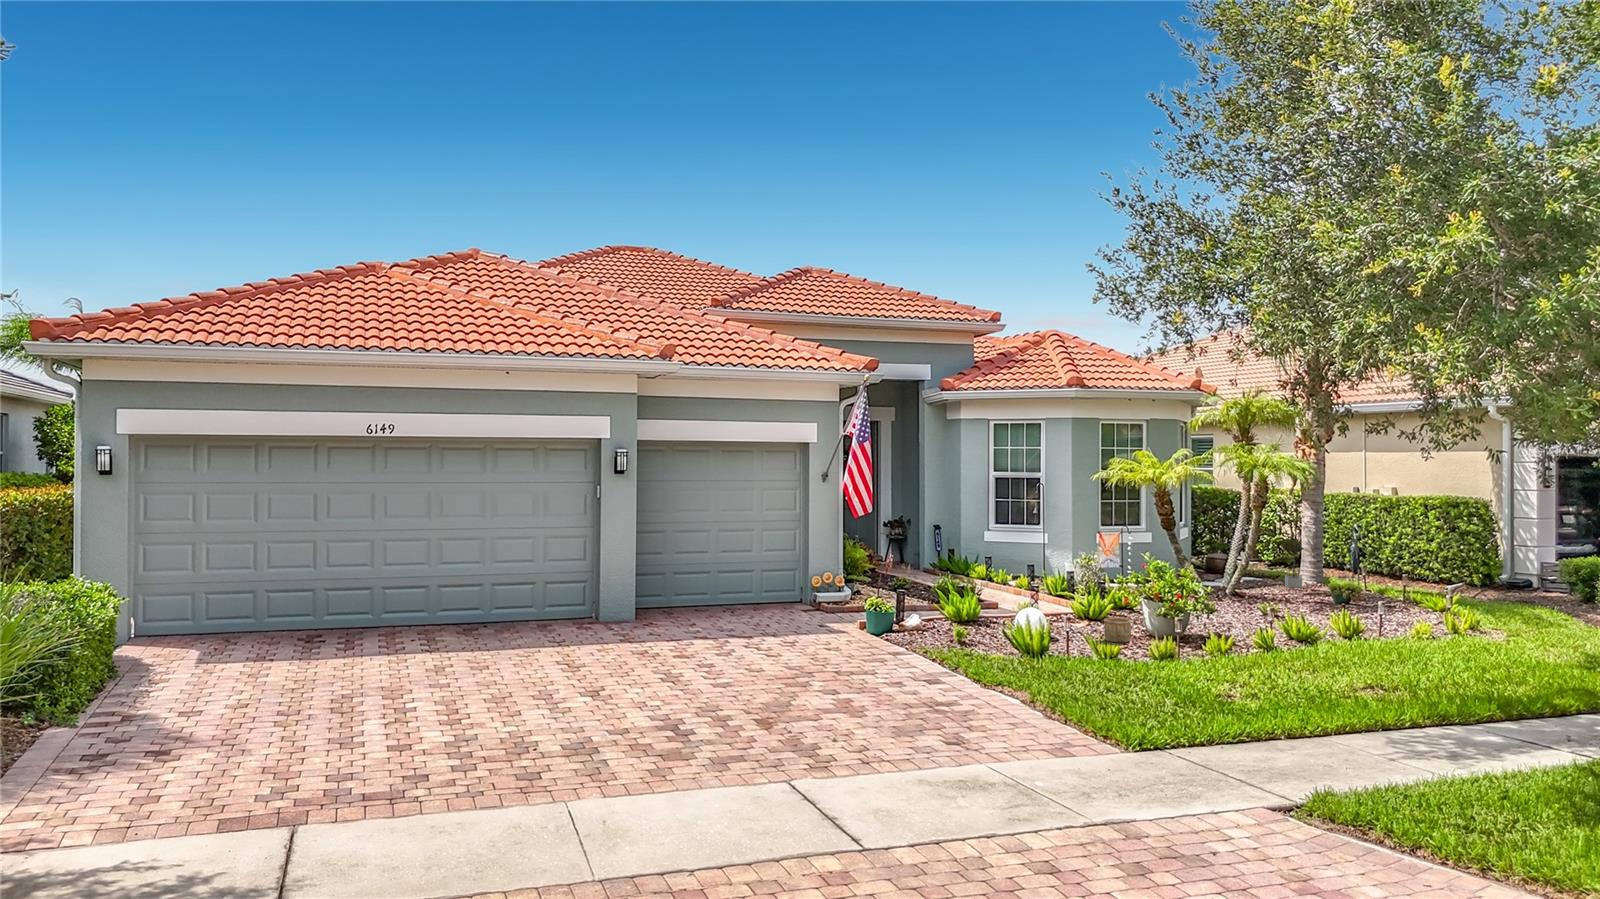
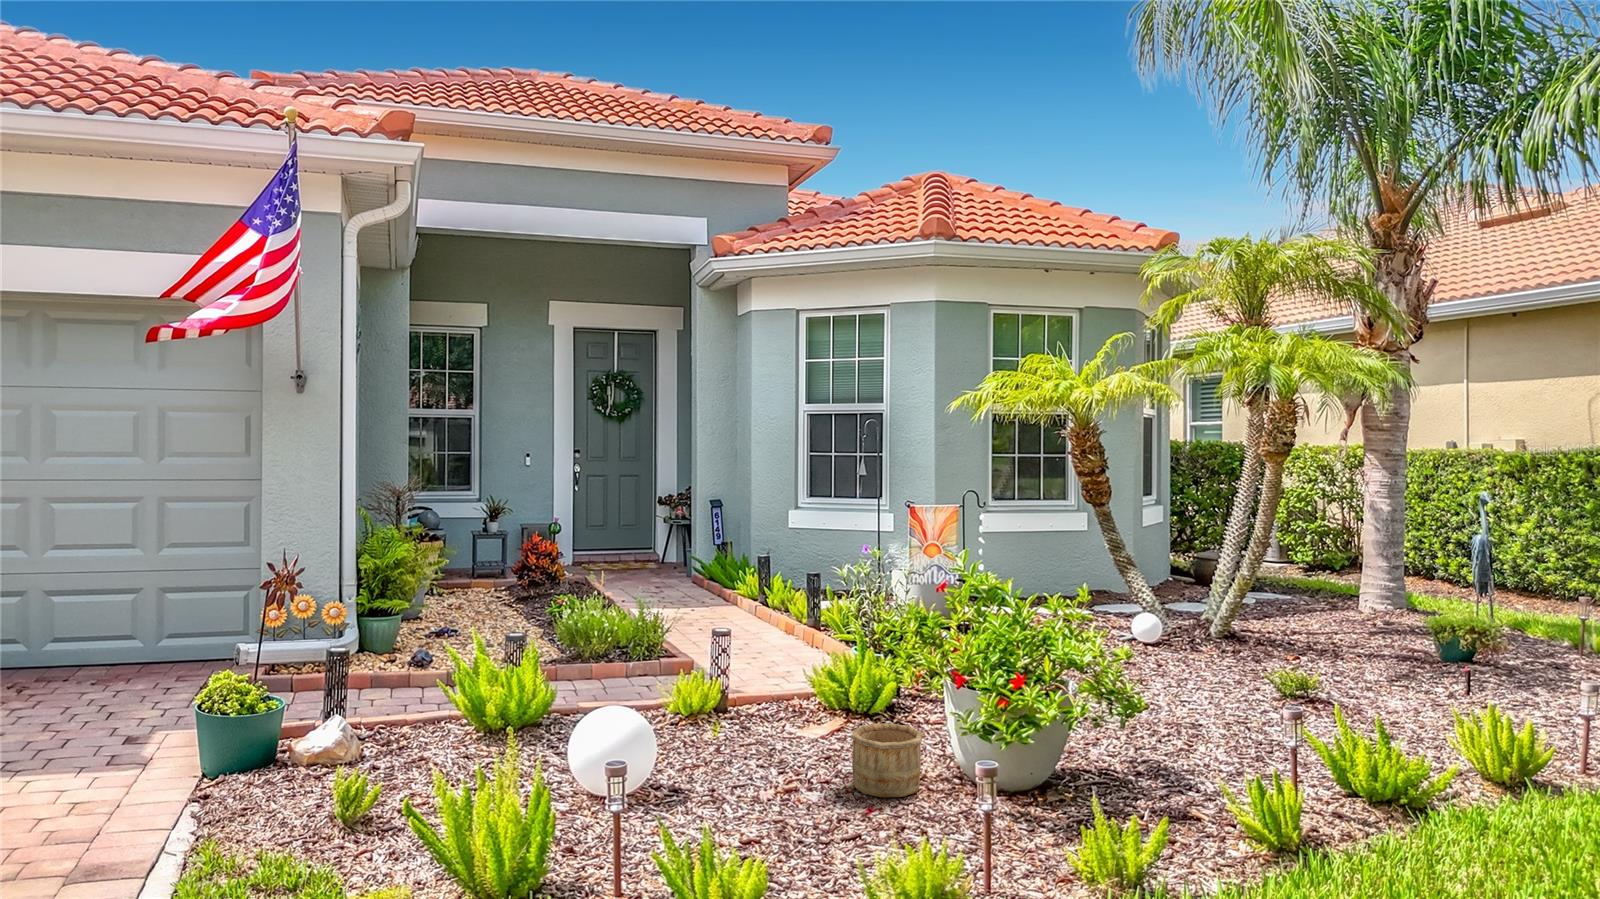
potted tree: present [1282,538,1304,588] -> none [1327,524,1369,617]

